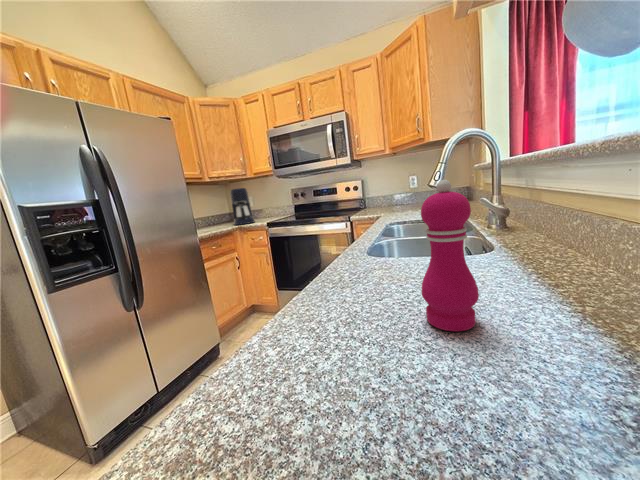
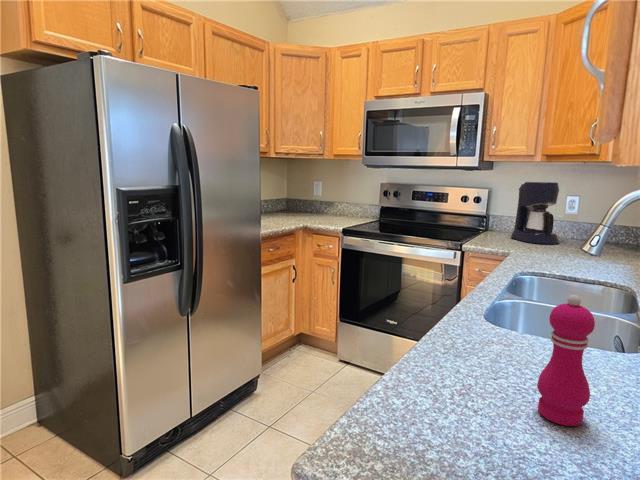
coffee maker: present [230,188,255,225] -> present [511,182,559,244]

